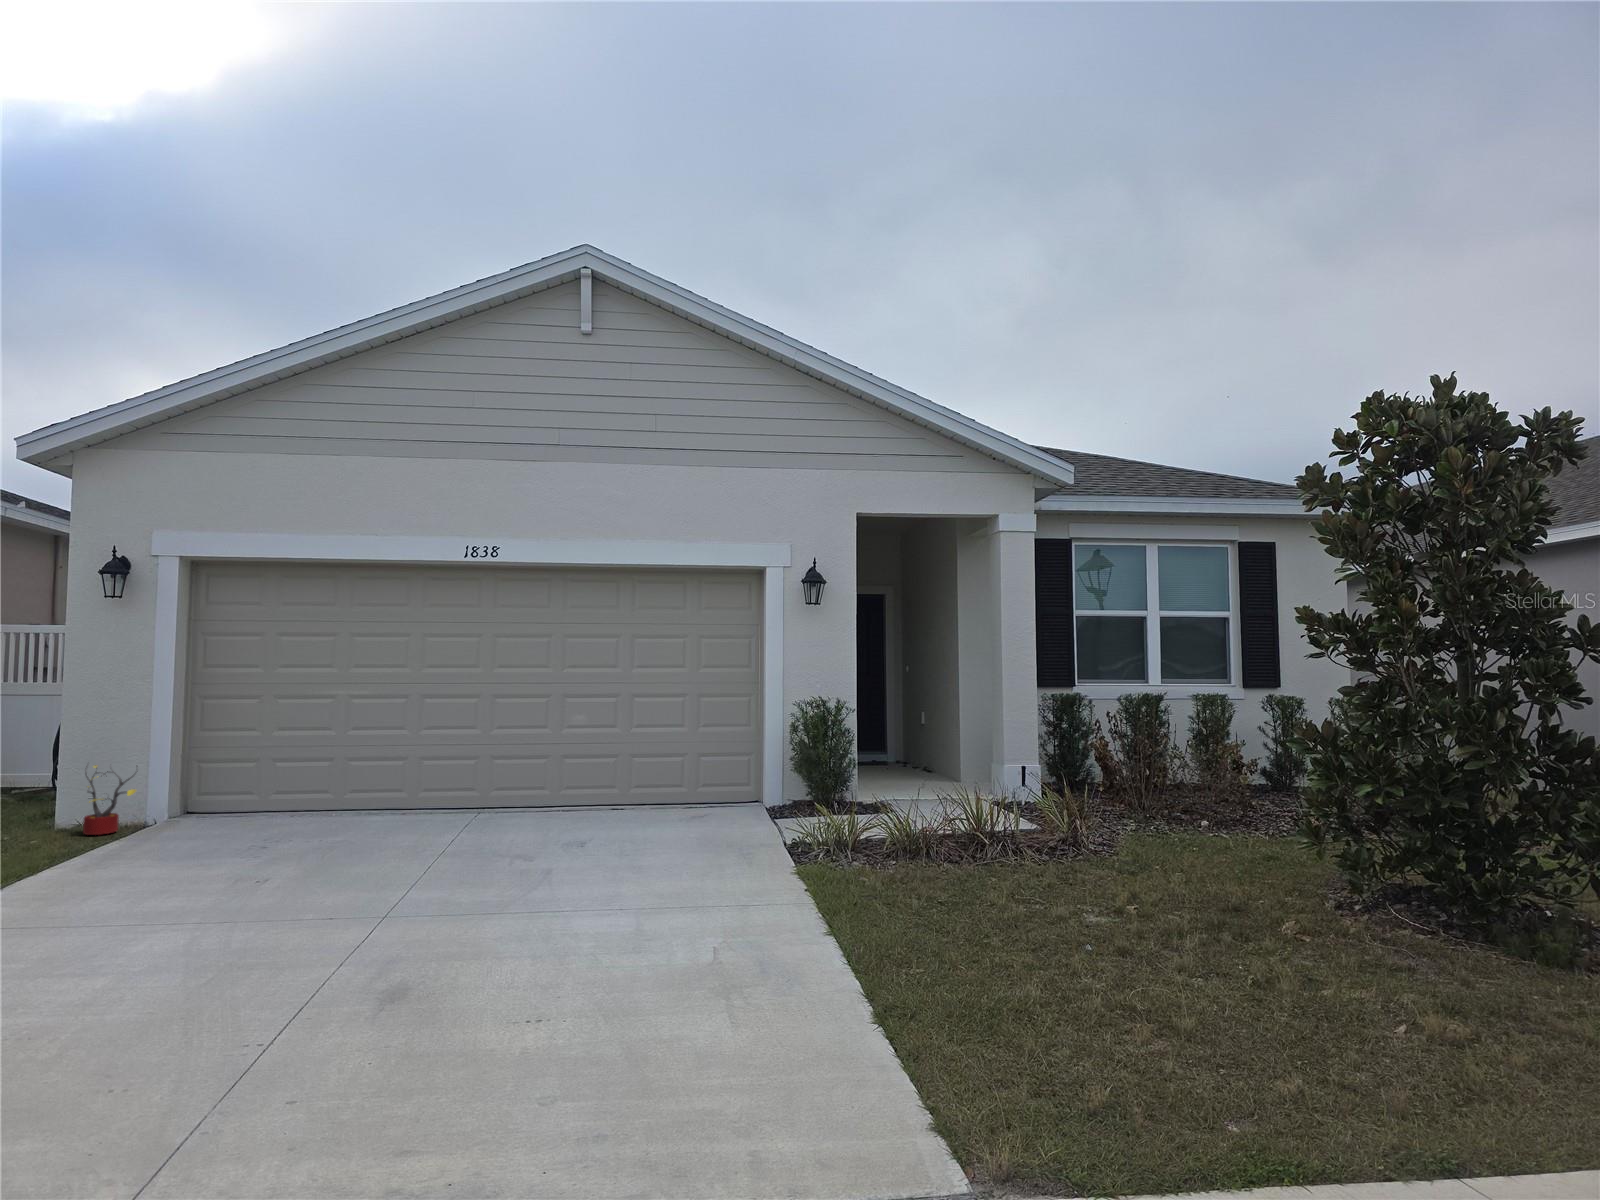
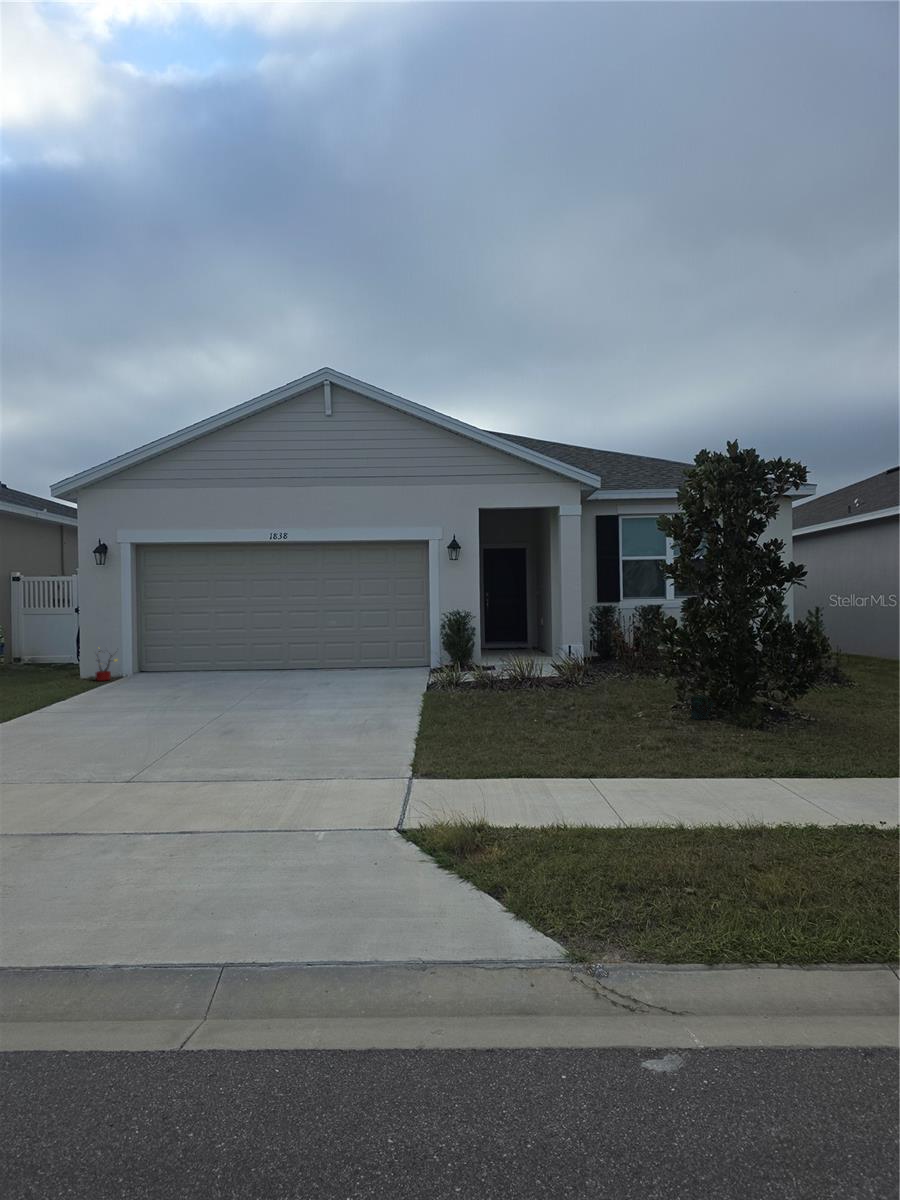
watering can: none [1430,886,1489,952] -> present [686,695,714,720]

